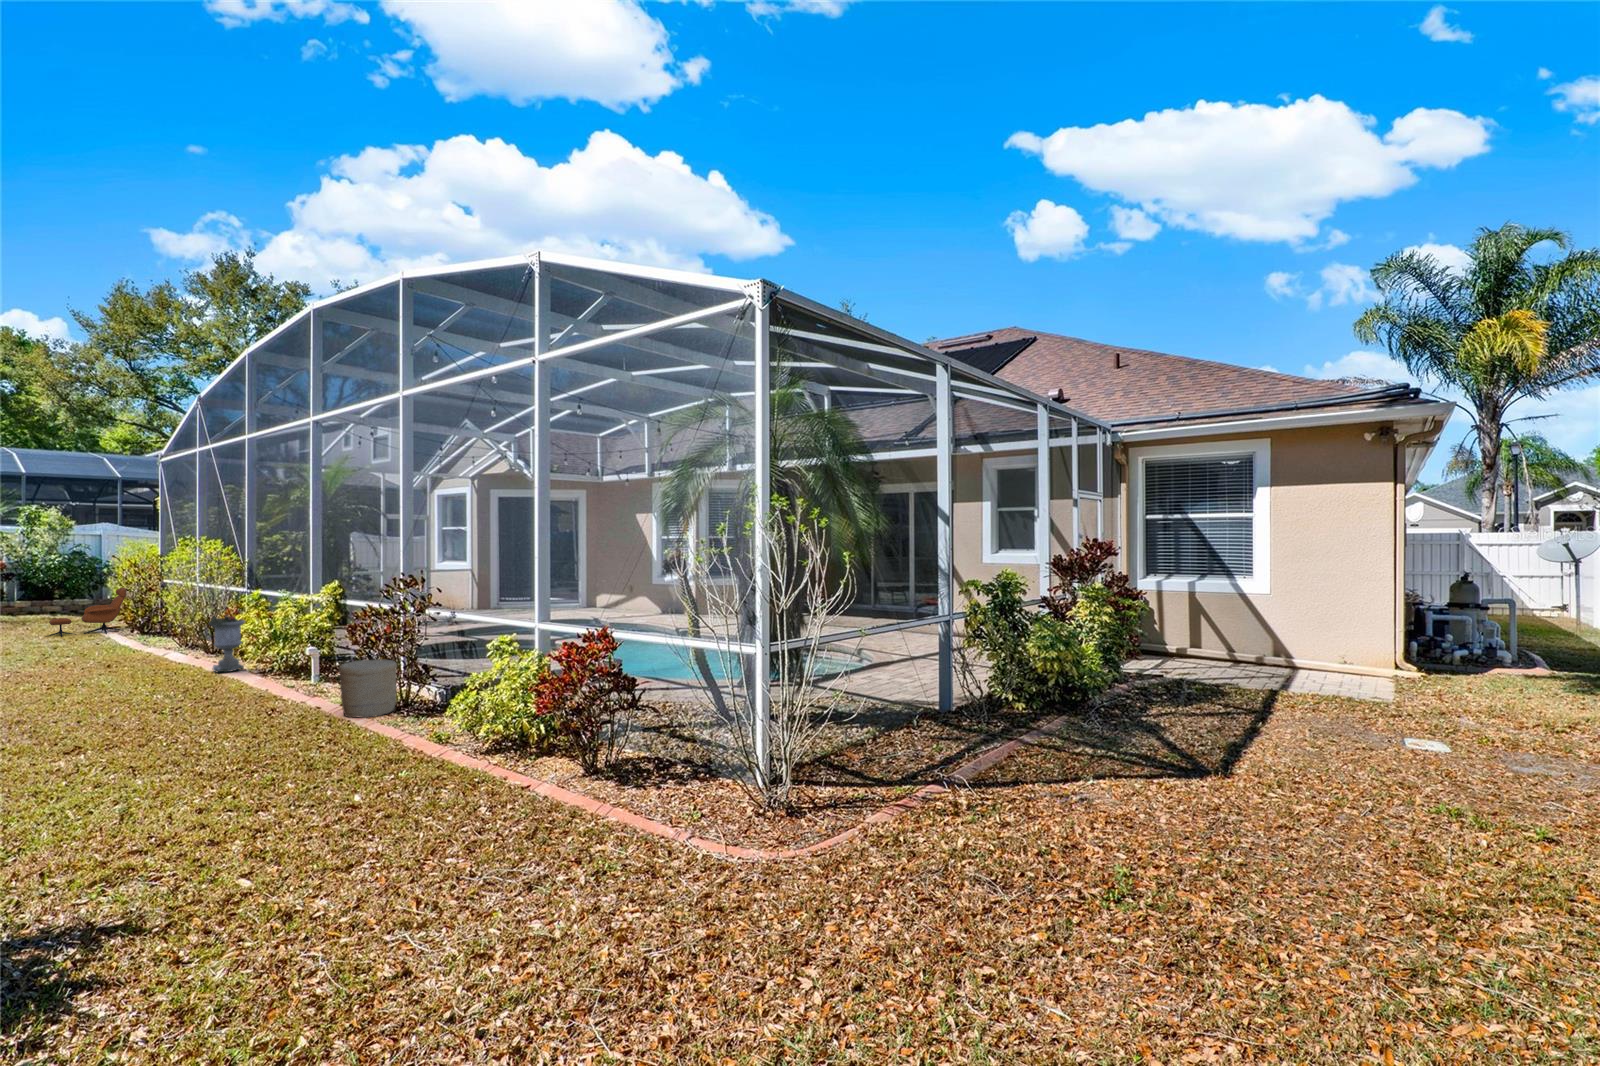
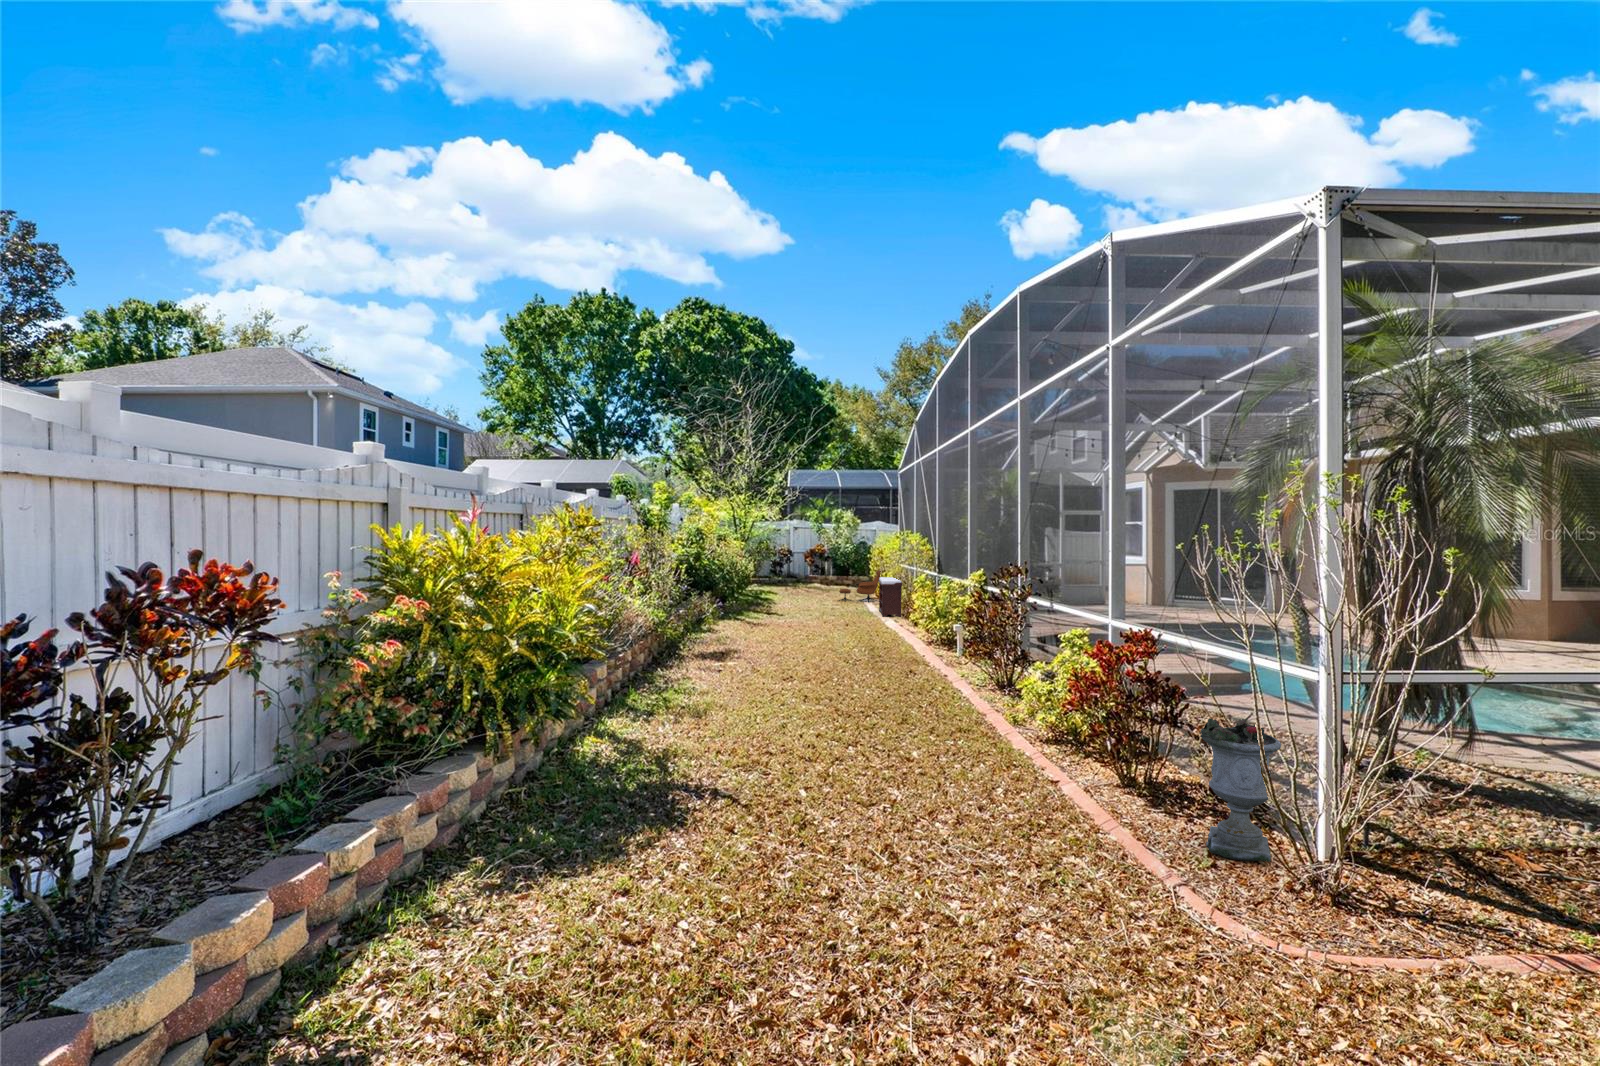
bench: none [134,596,182,651] -> present [879,577,903,617]
planter: present [209,615,245,672] -> present [1199,718,1281,862]
woven basket: present [339,659,397,718] -> none [958,639,1005,690]

